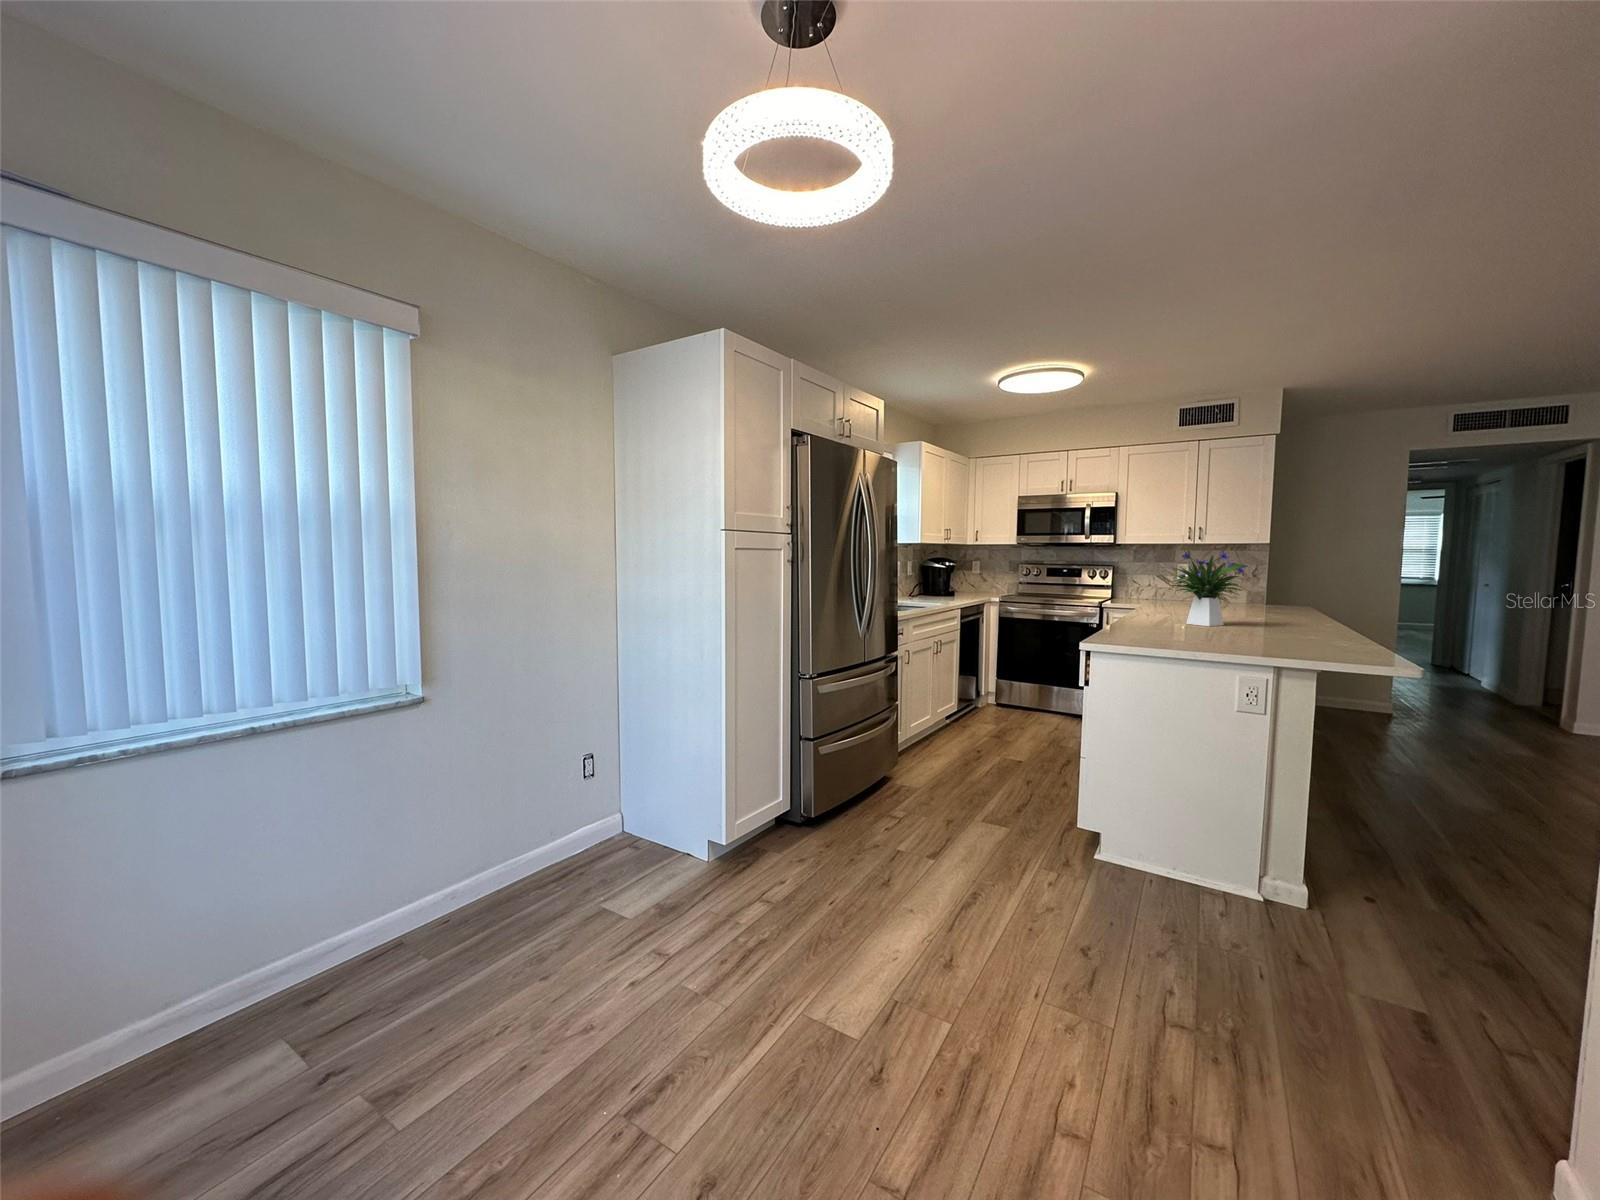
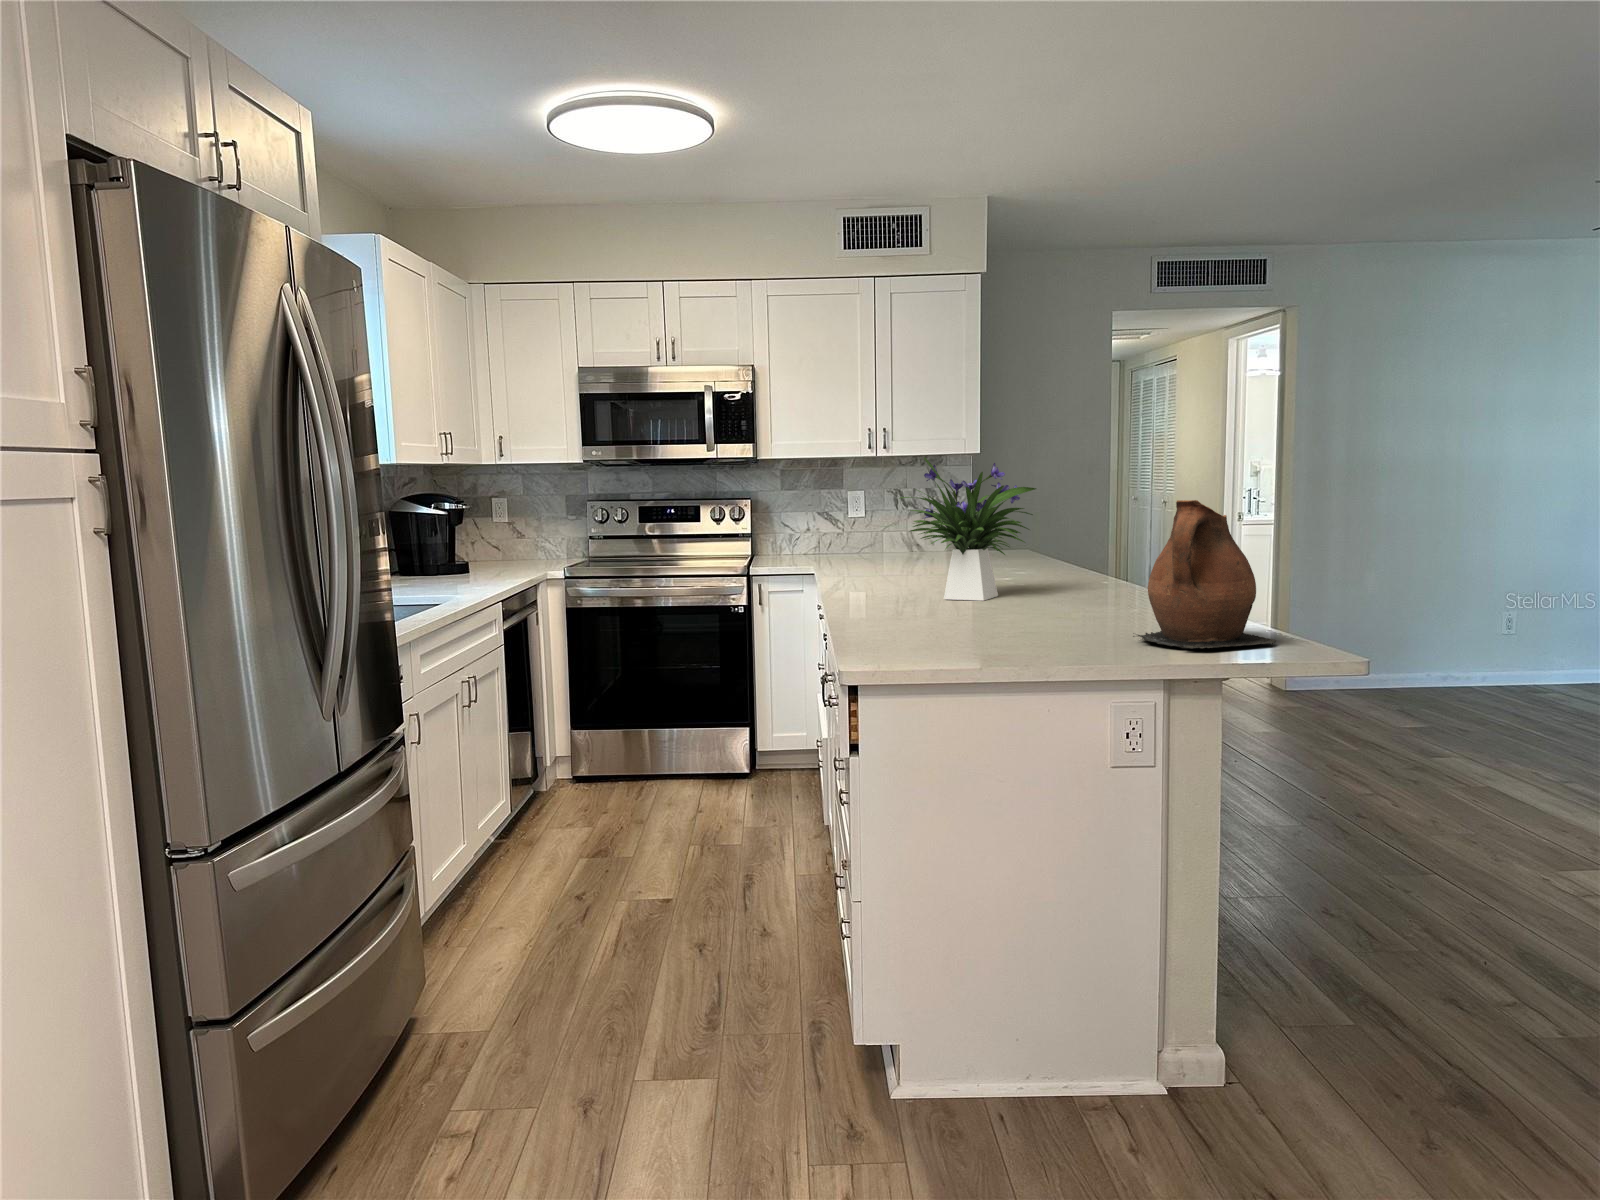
ceramic pitcher: none [1252,574,1341,656] -> present [1133,500,1276,649]

